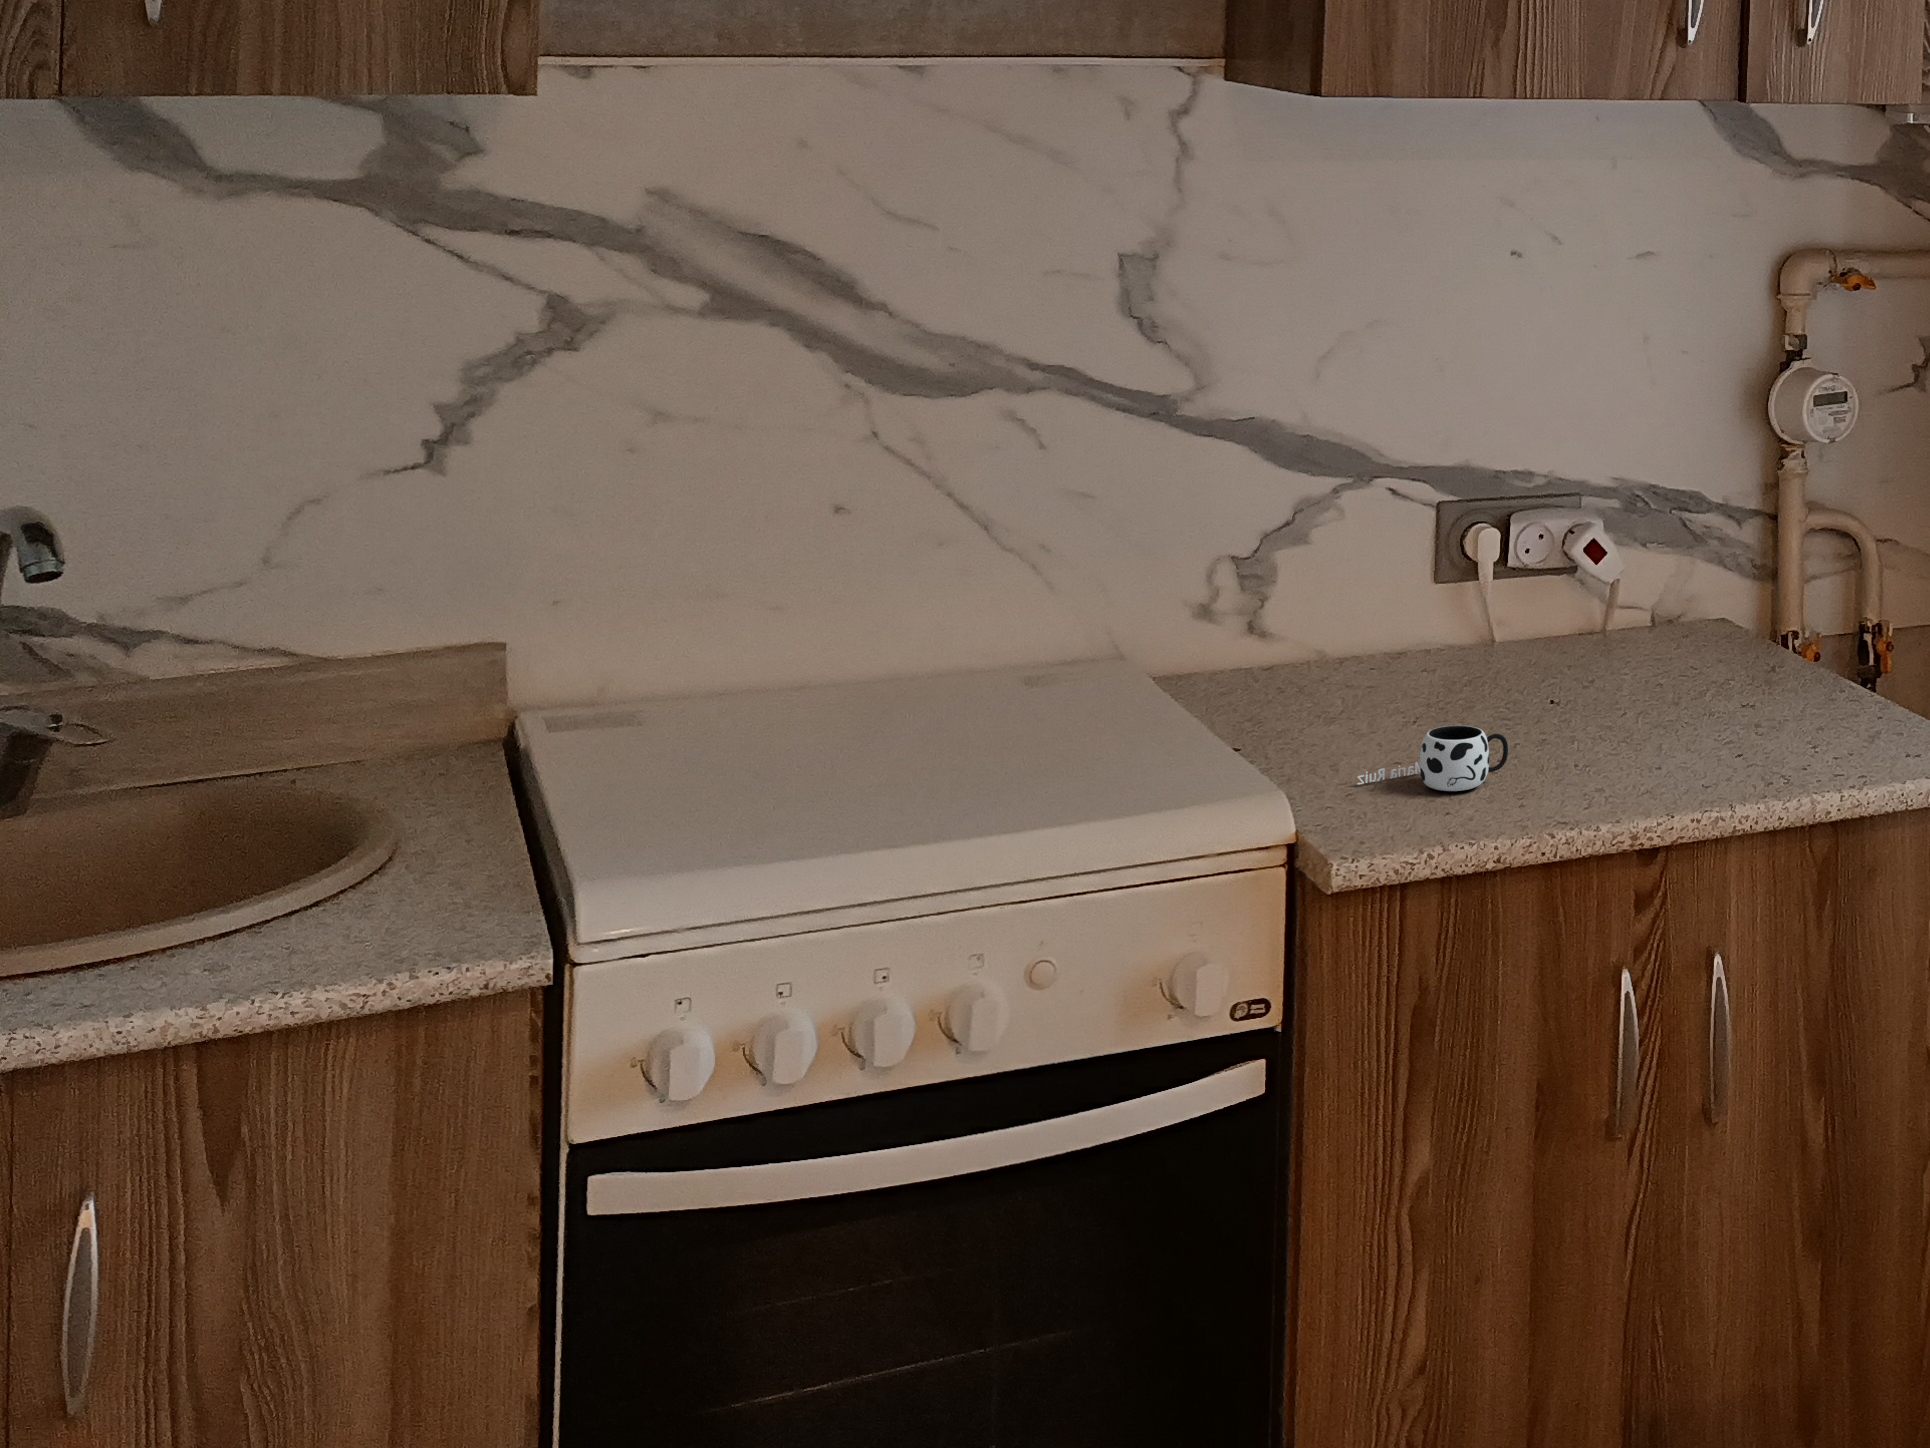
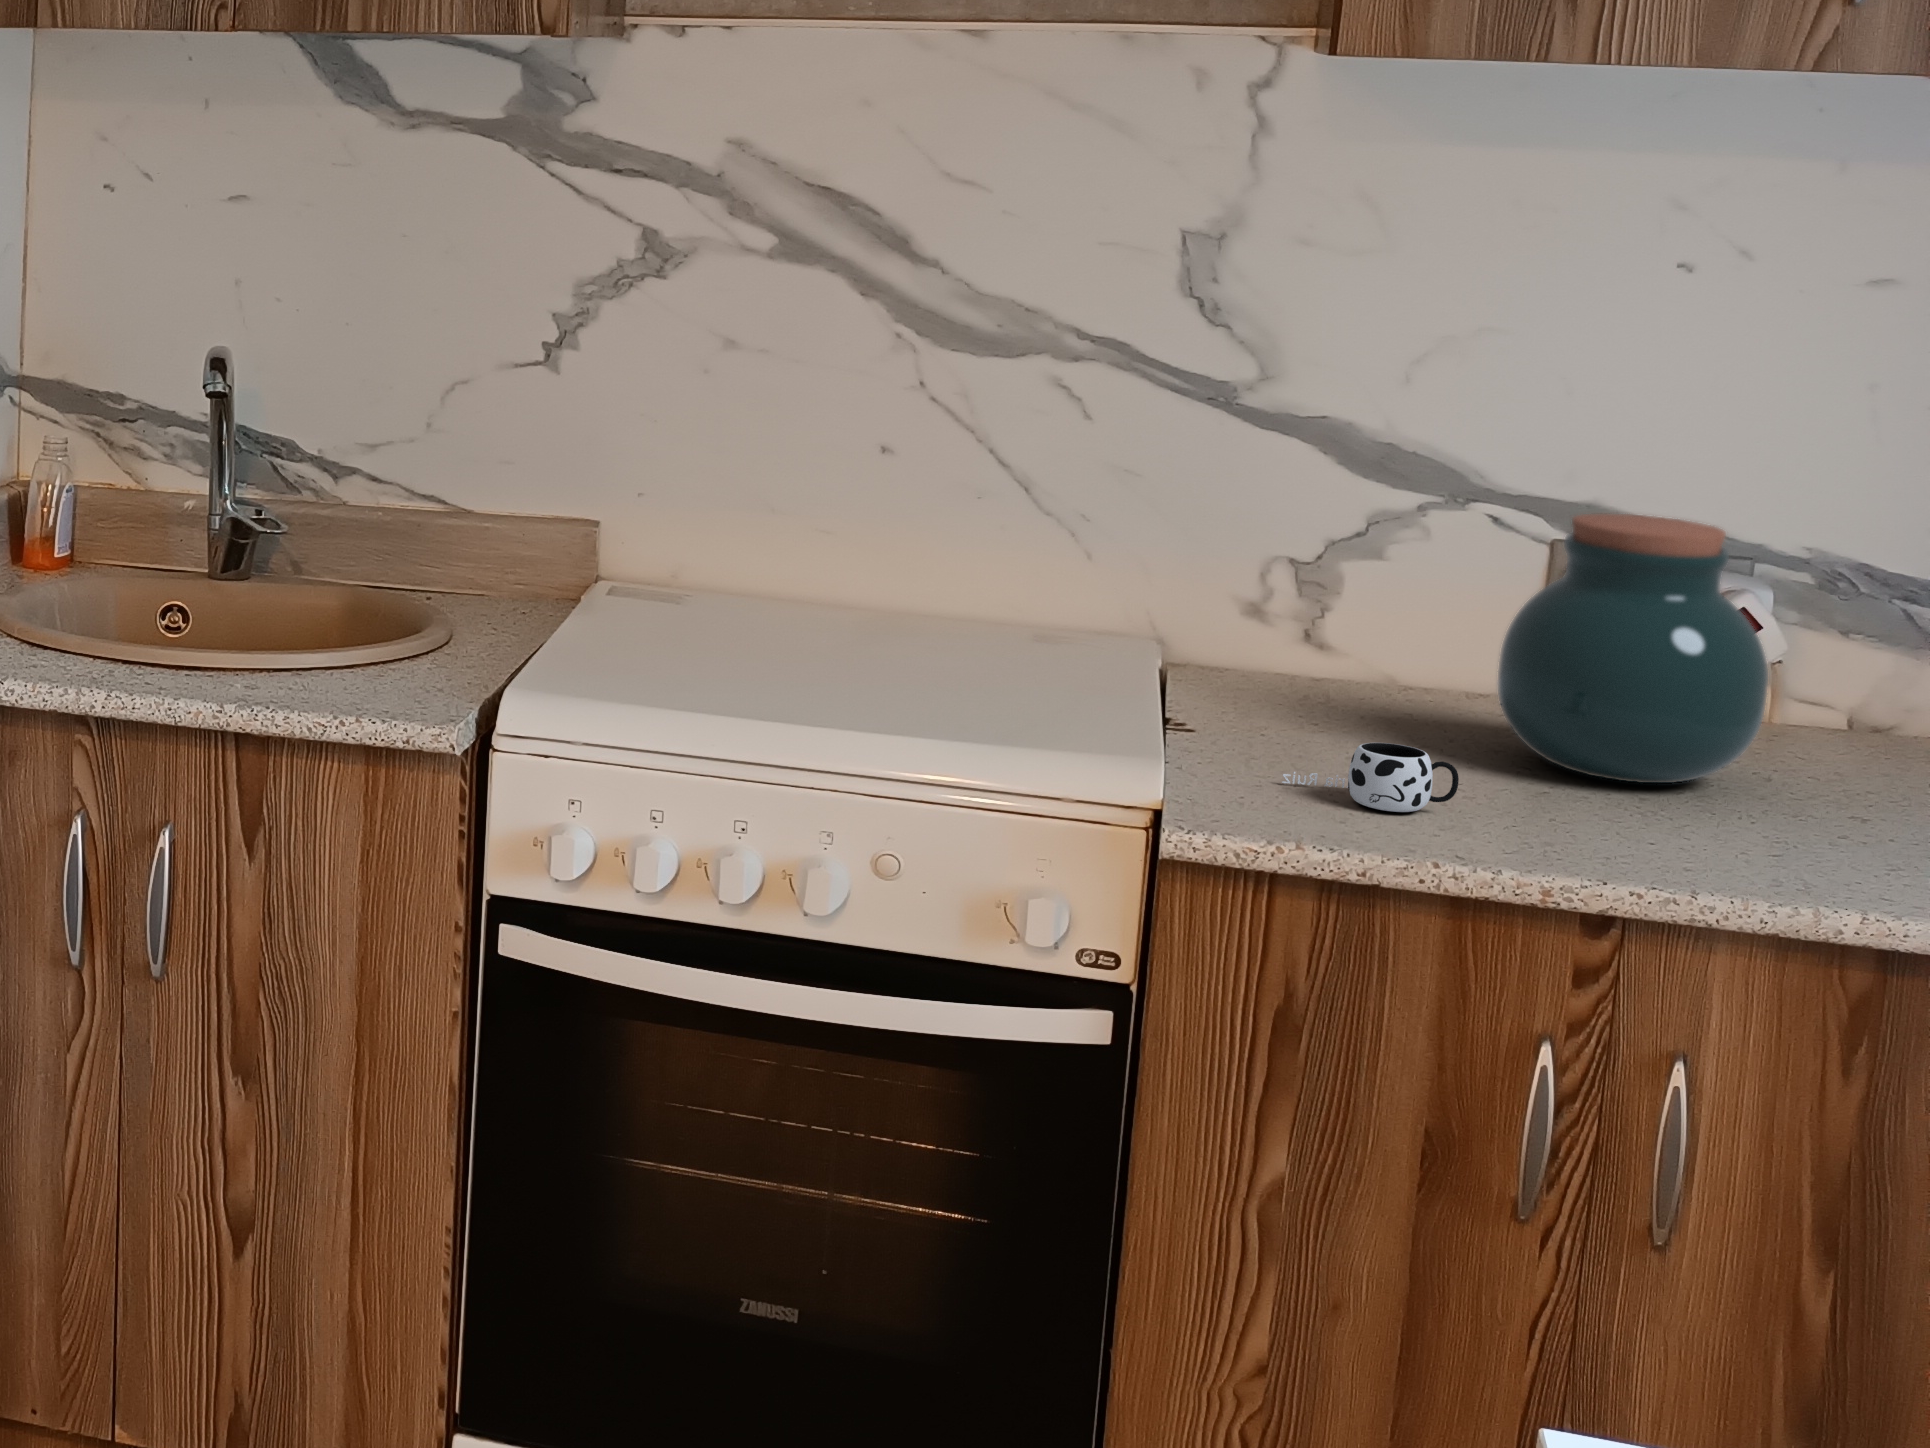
jar: none [1464,476,1665,712] -> present [1497,513,1768,783]

